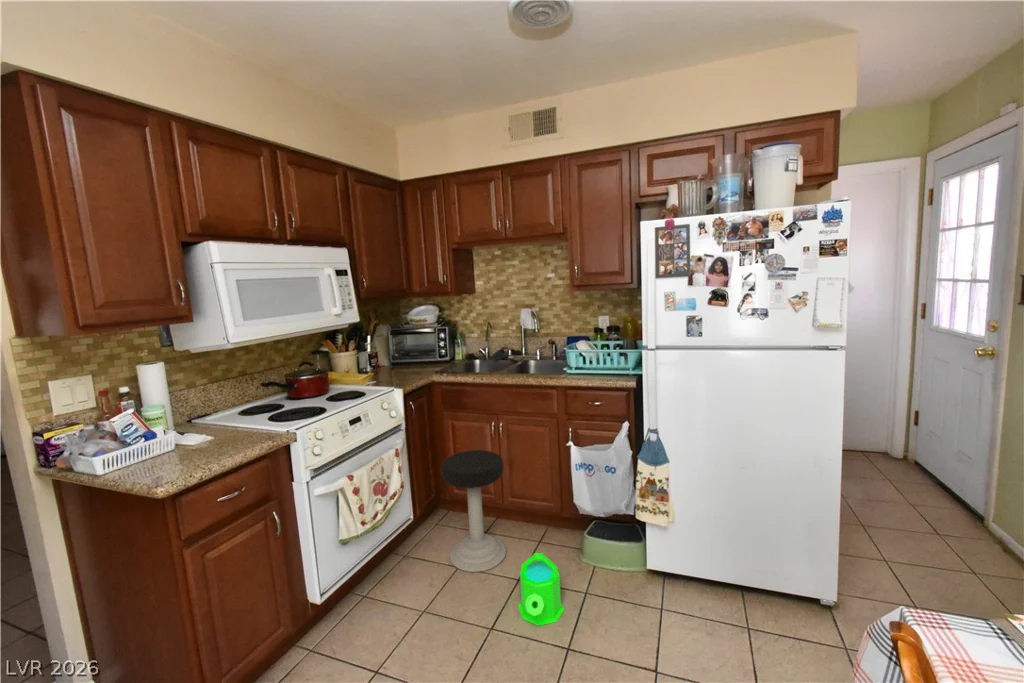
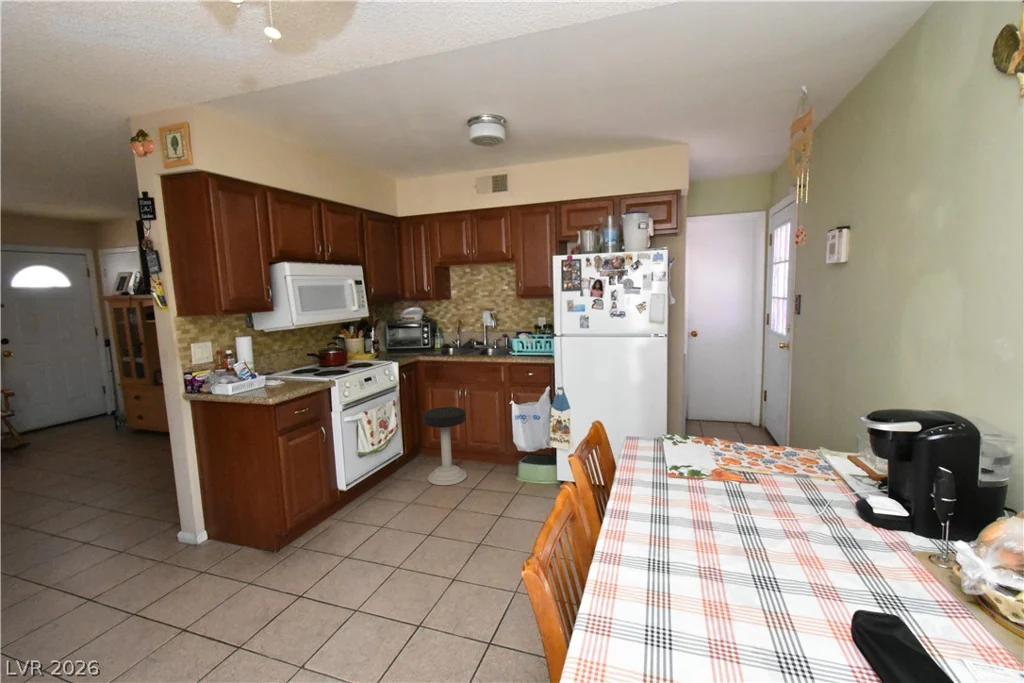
watering can: present [518,553,564,626] -> none [471,464,501,507]

